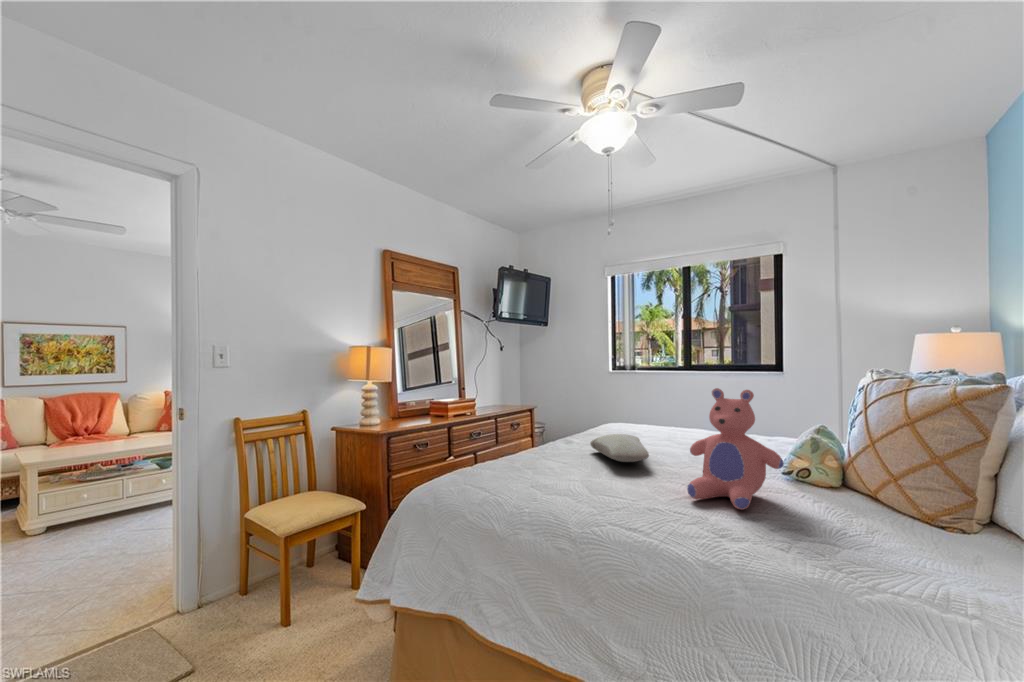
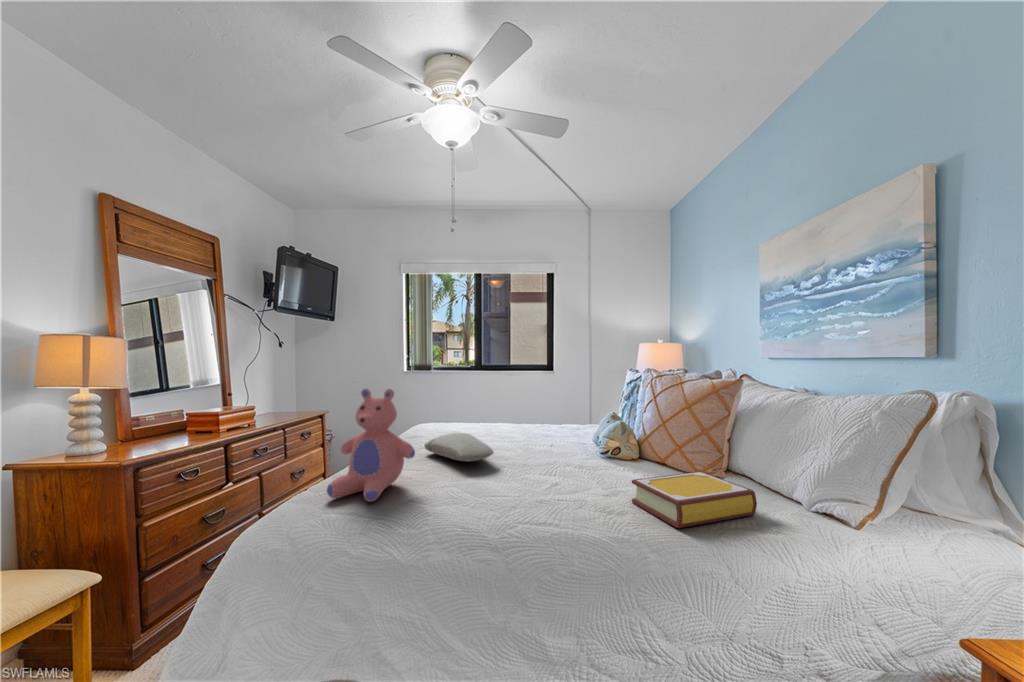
teddy bear: present [687,388,784,510] -> present [327,388,415,502]
book: none [783,502,974,578] -> present [632,471,757,528]

